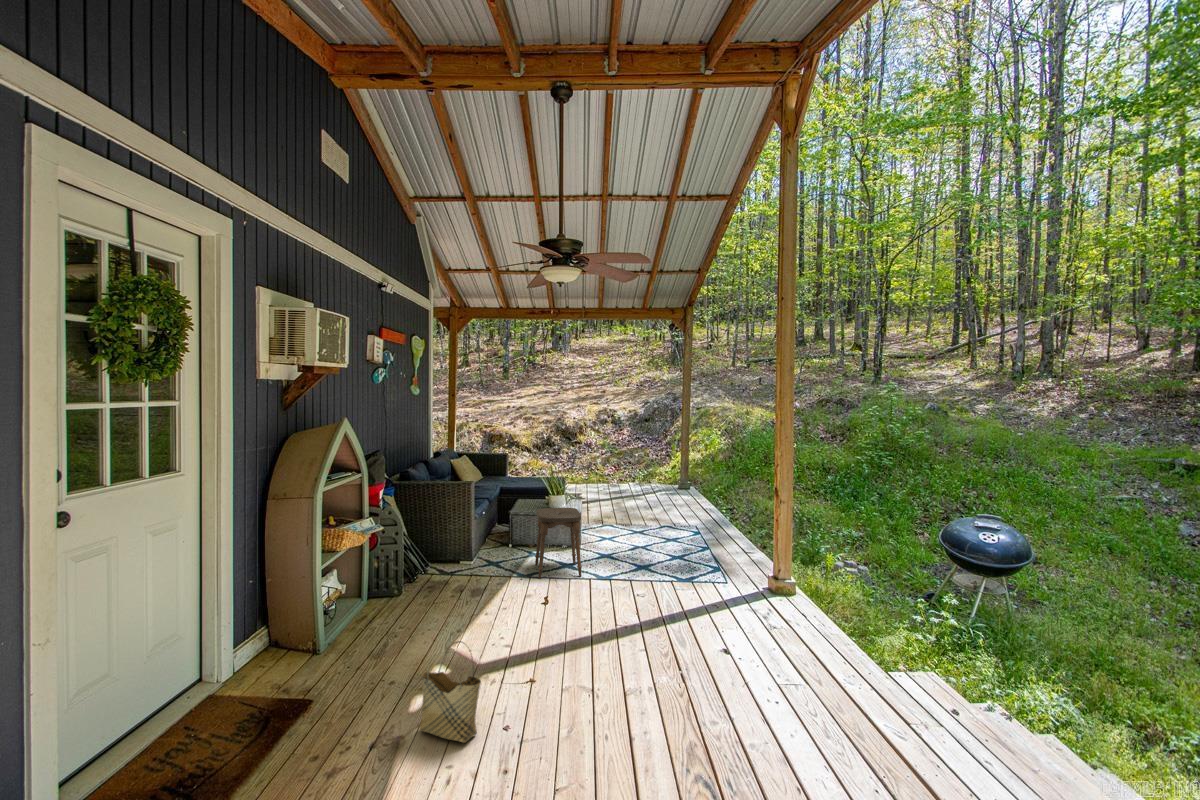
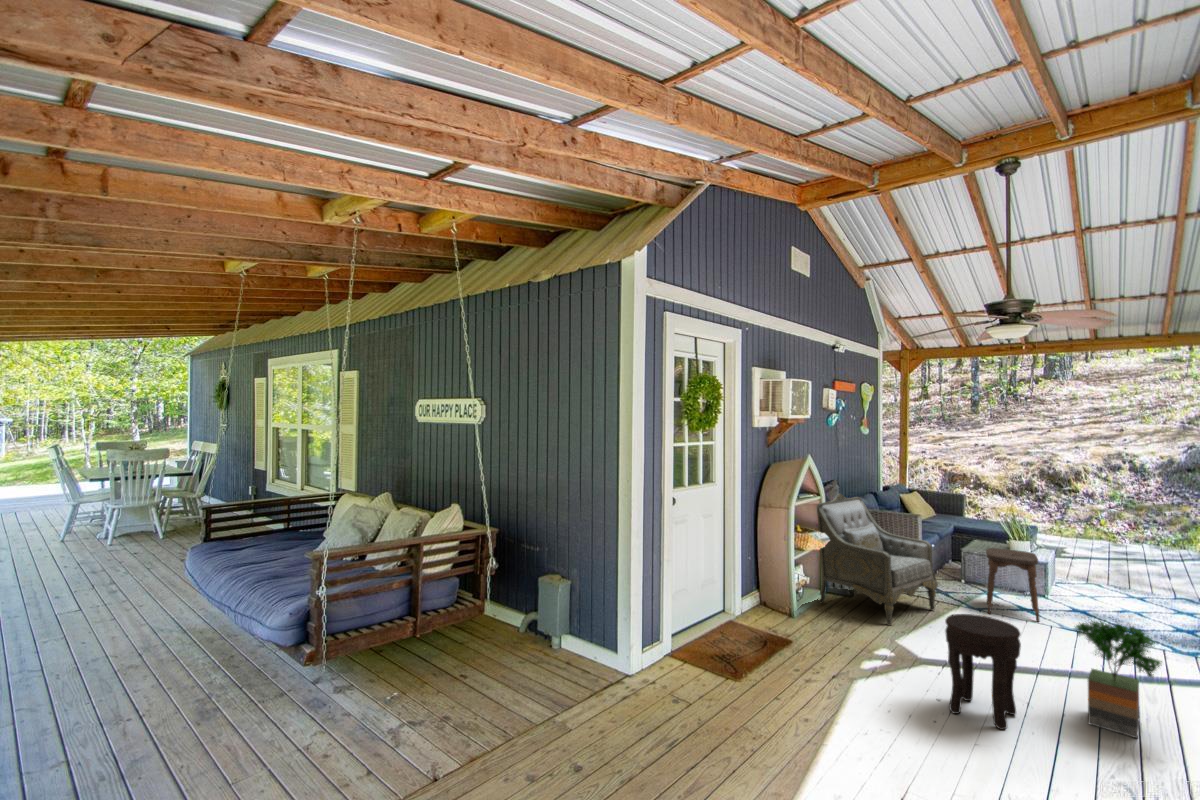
armchair: none [355,467,493,624] -> present [817,494,938,626]
potted tree: none [636,580,709,698] -> present [1075,621,1162,738]
side table: none [520,605,599,748] -> present [945,614,1021,730]
woven basket: present [419,641,481,743] -> none [866,623,913,695]

